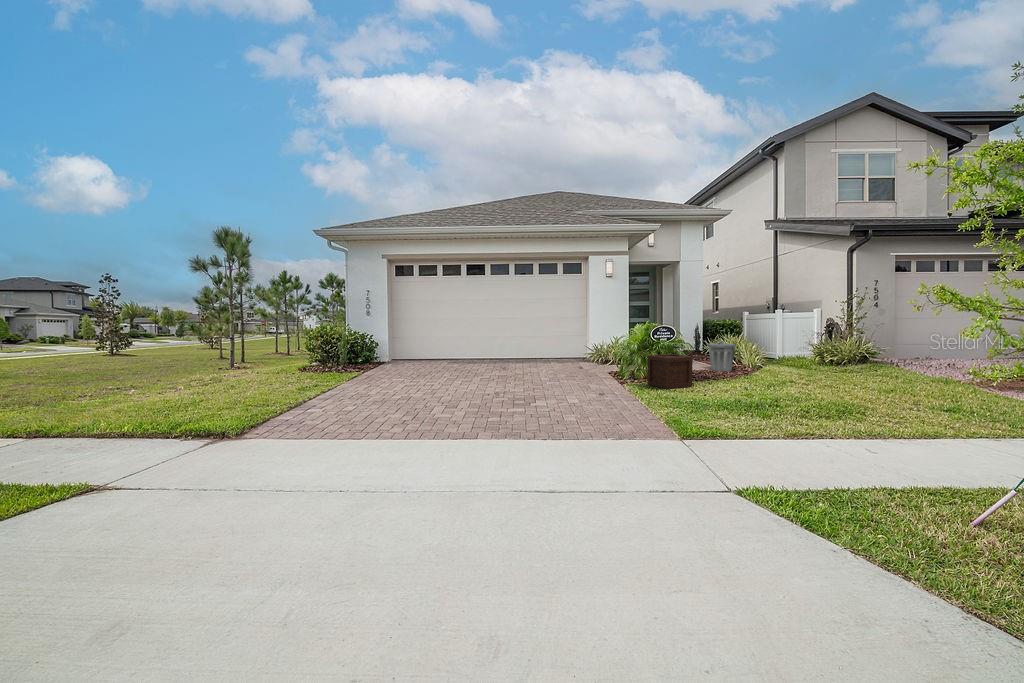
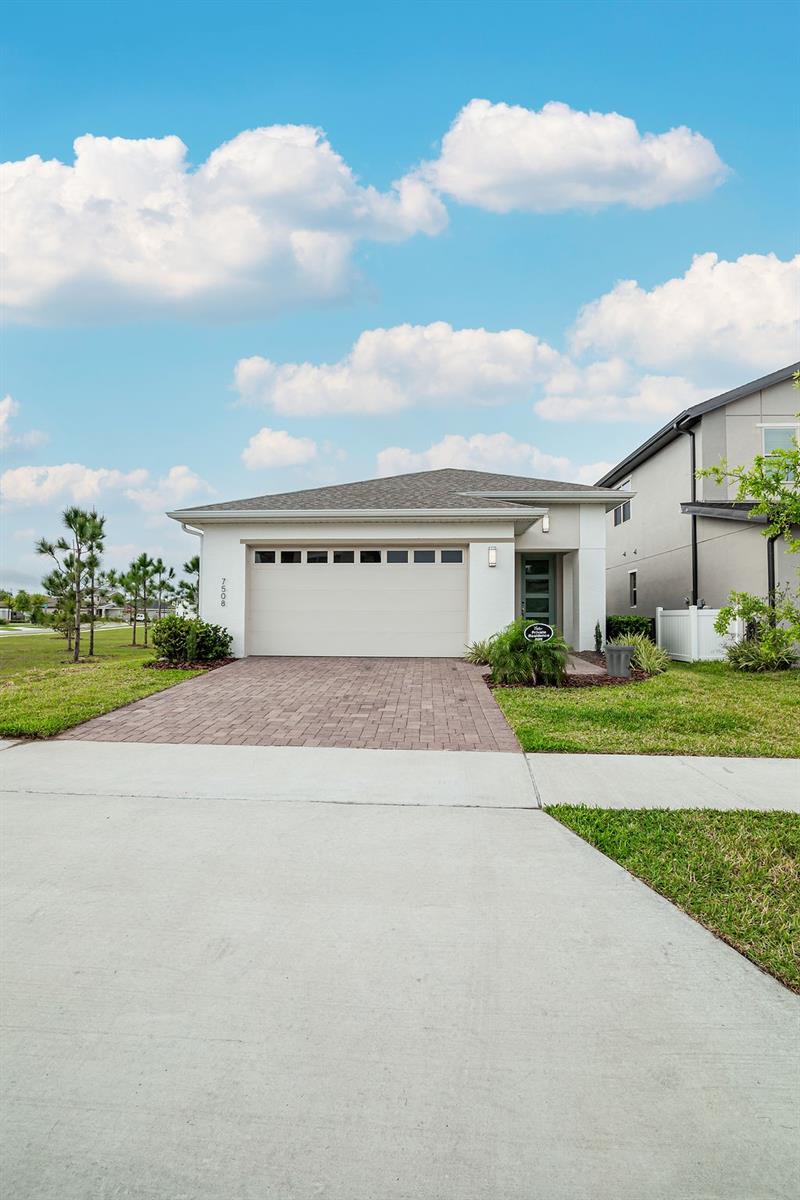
wooden crate: present [647,354,693,389] -> none [523,657,572,696]

